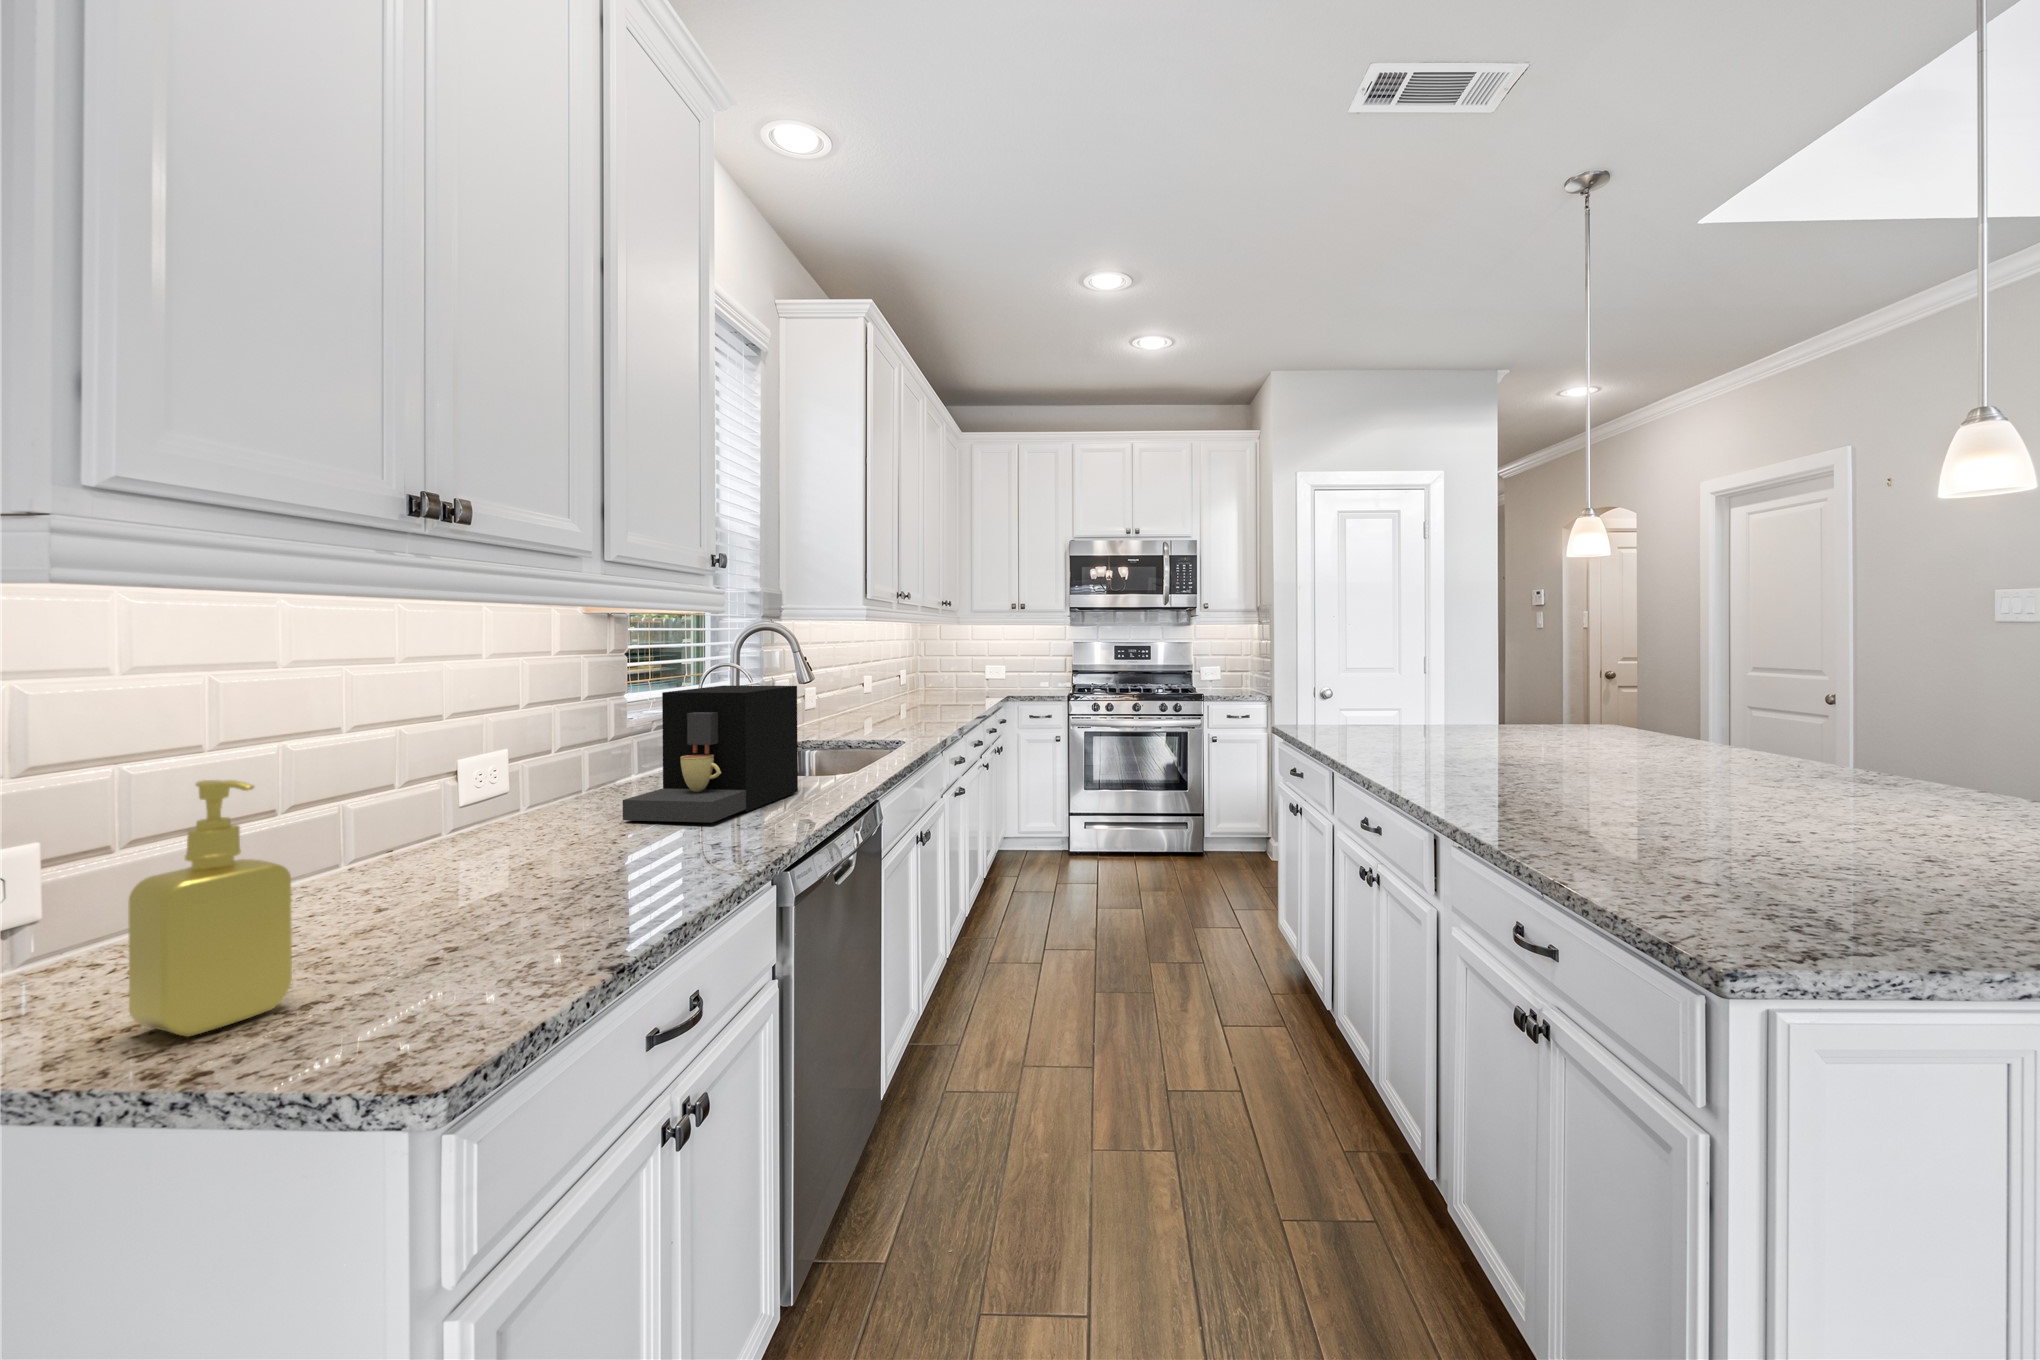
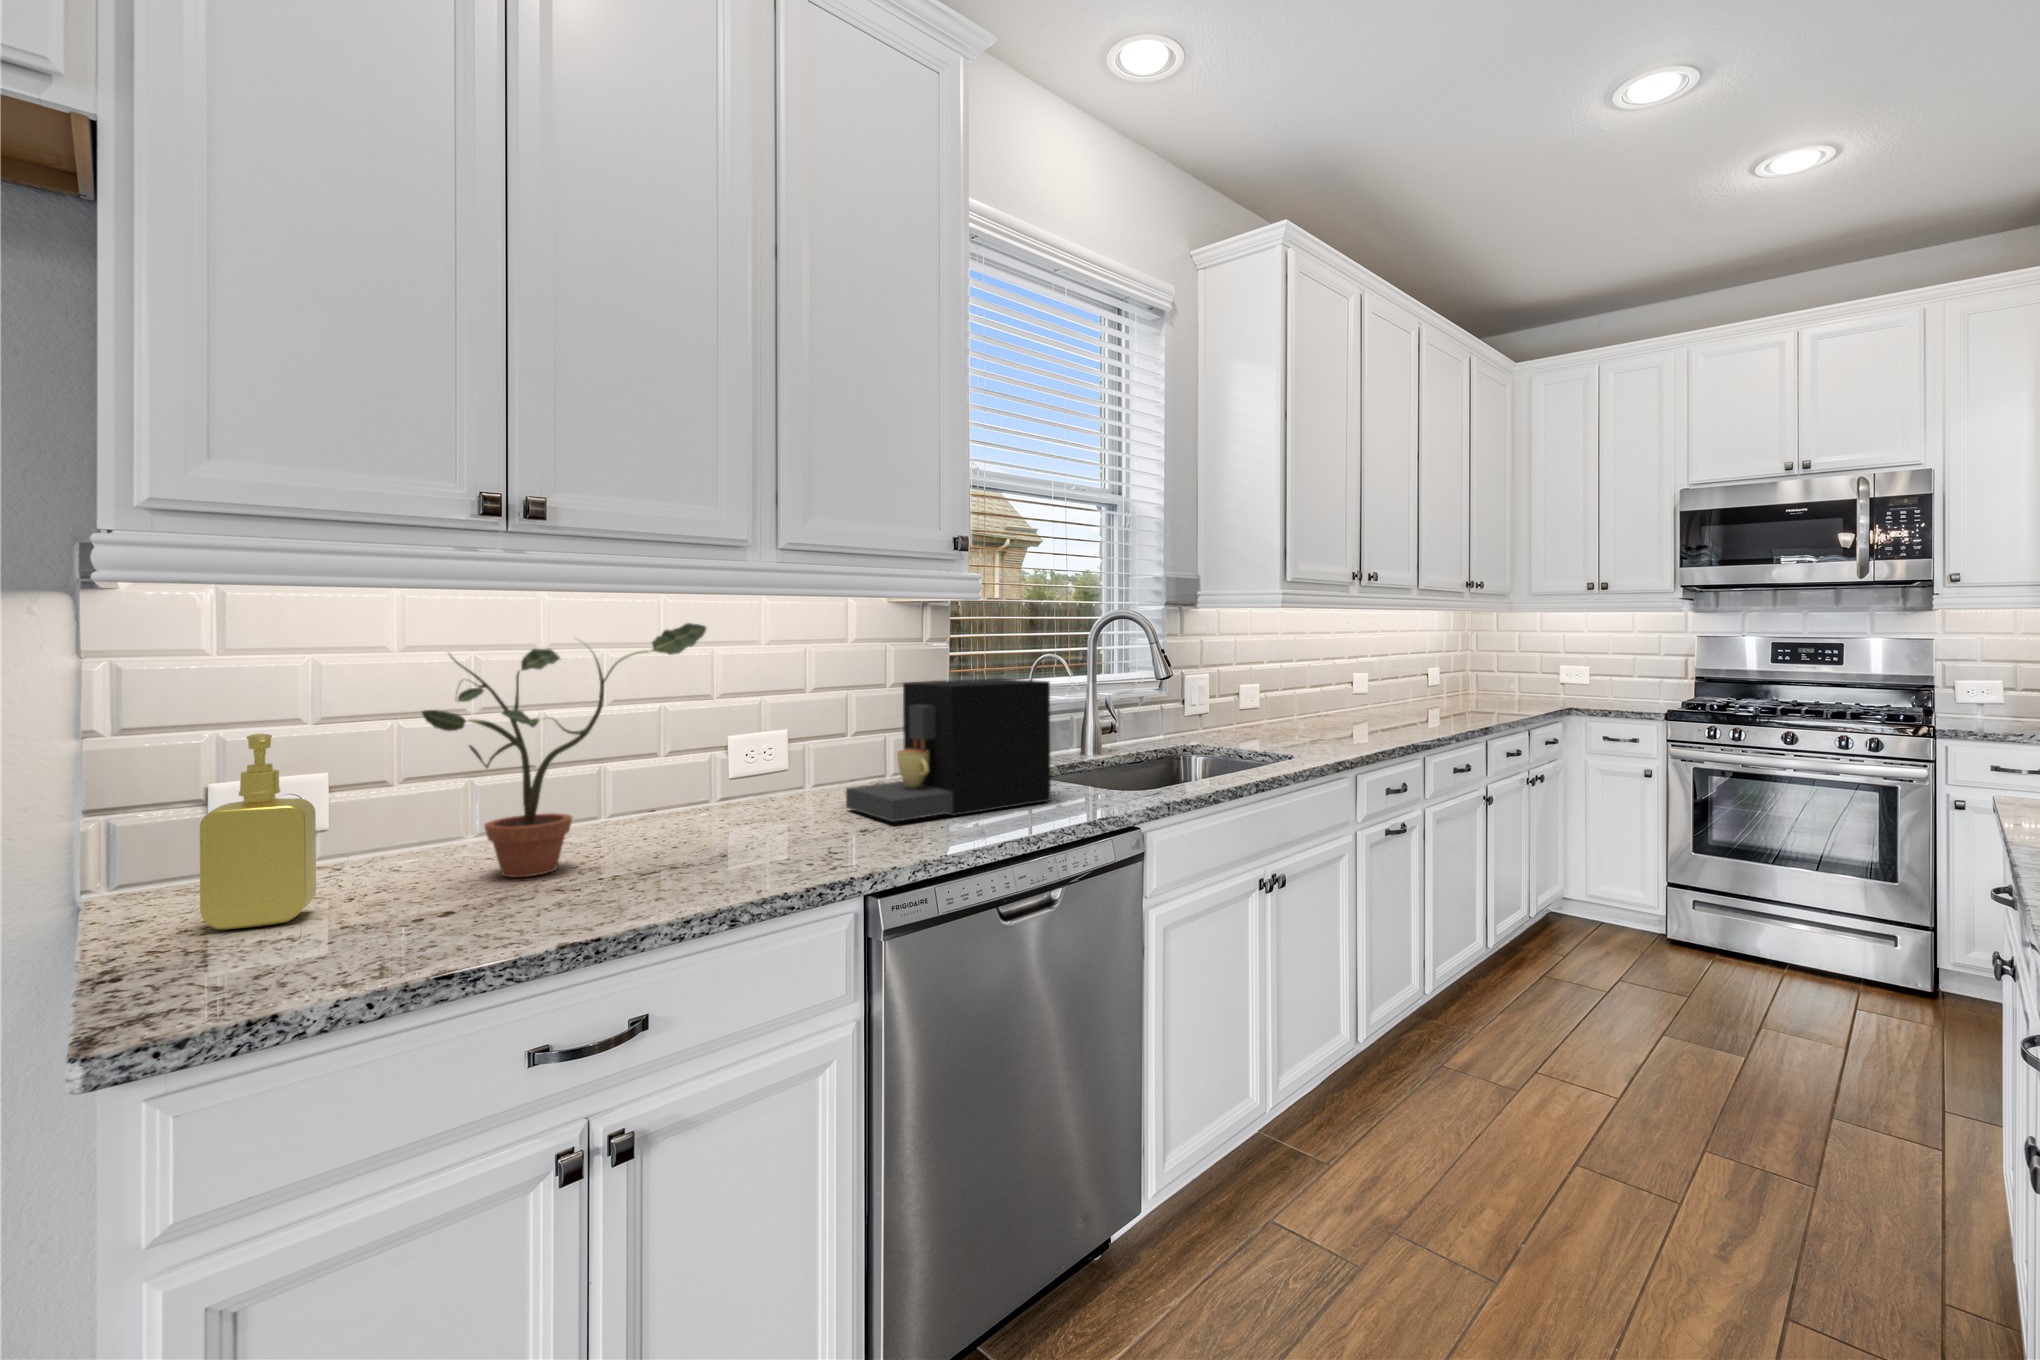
potted plant: none [319,636,603,926] -> present [422,623,706,877]

